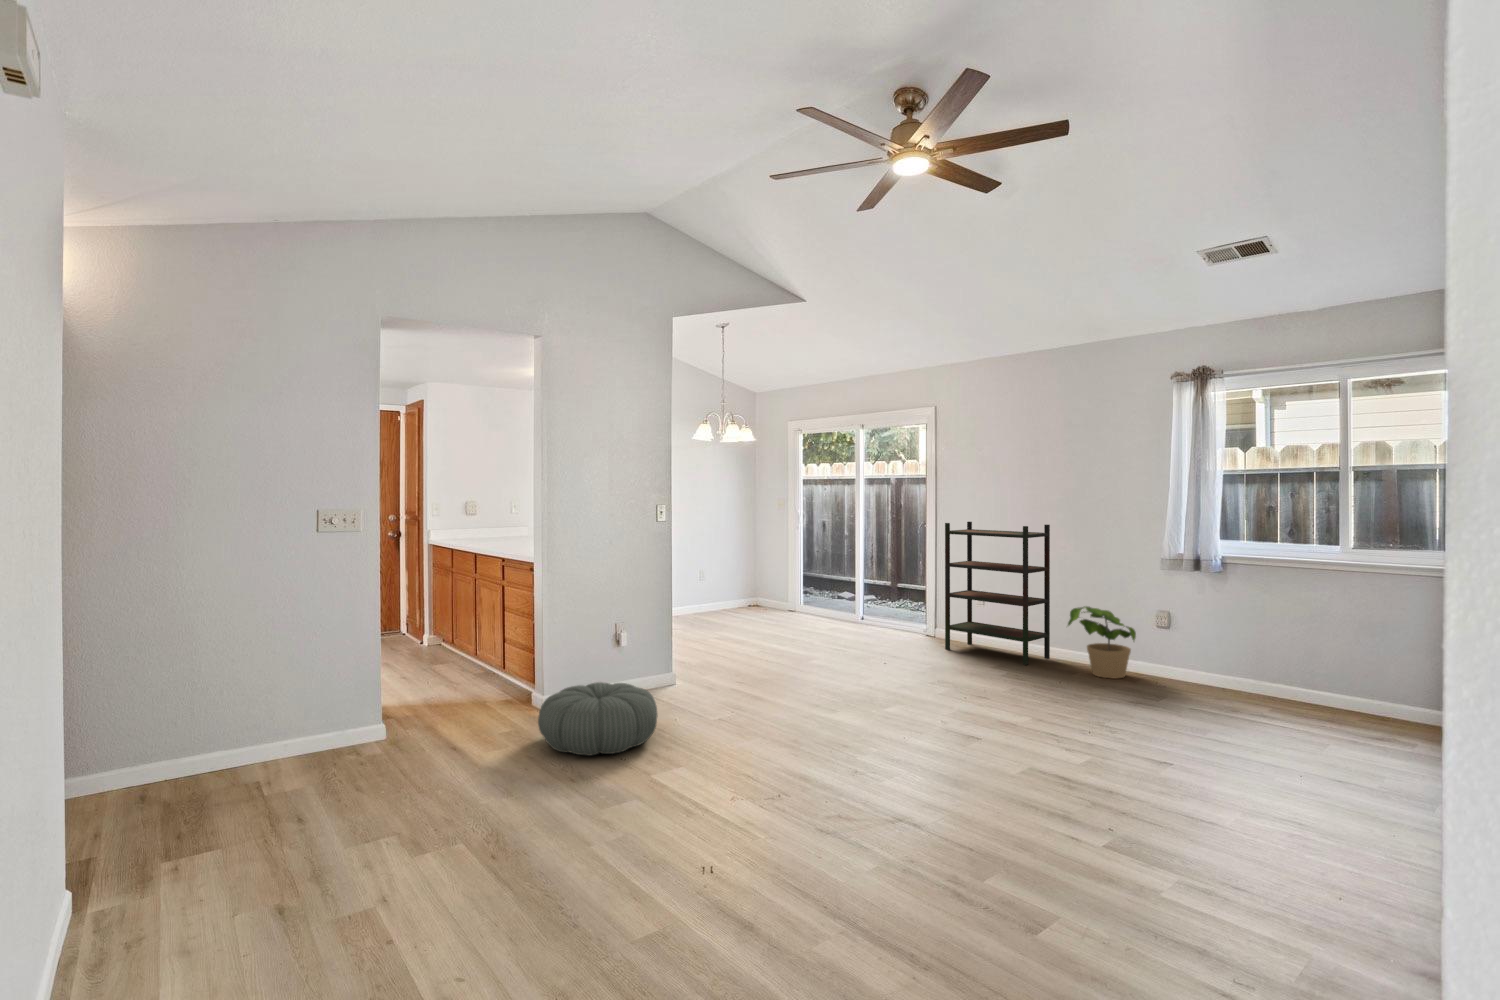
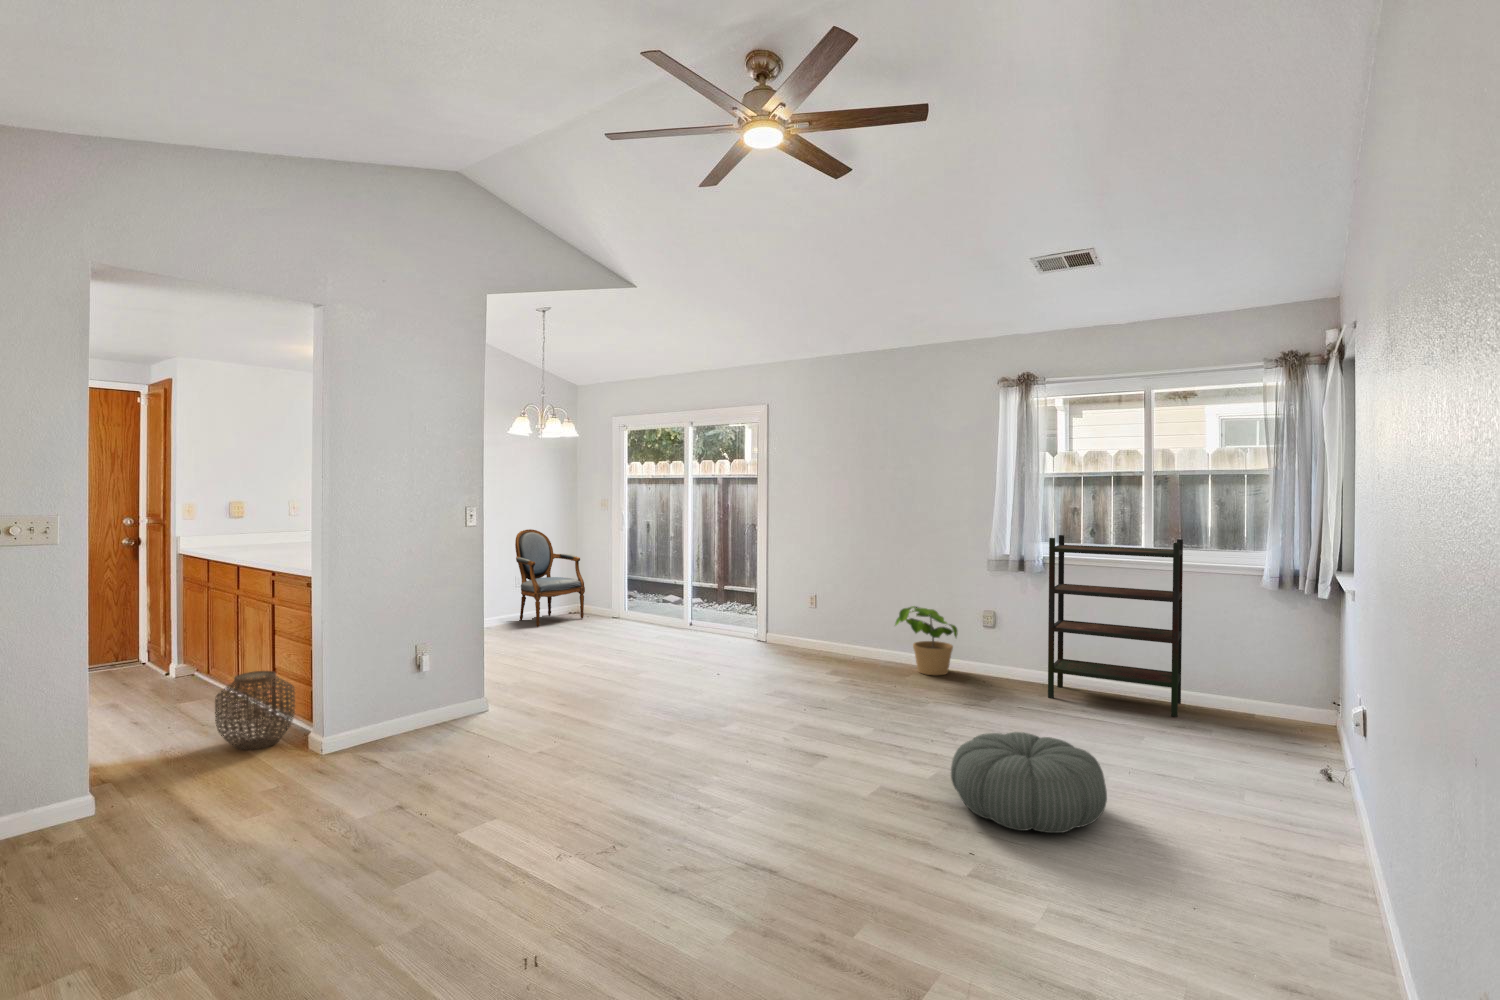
bookshelf: present [945,522,1050,665] -> present [1048,535,1183,717]
armchair: none [699,527,762,617] -> present [515,529,585,627]
woven basket: none [463,640,521,704] -> present [215,671,295,750]
pouf: present [538,682,658,756] -> present [951,732,1107,833]

